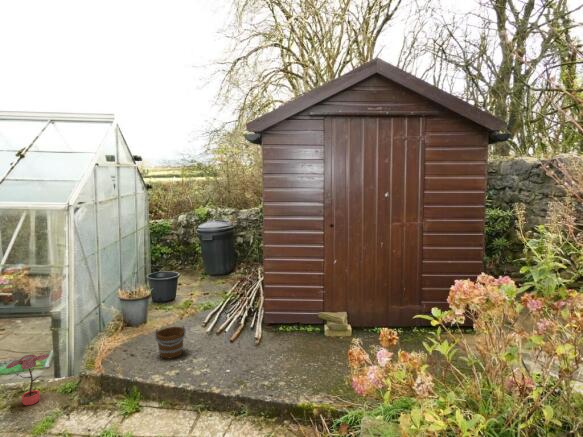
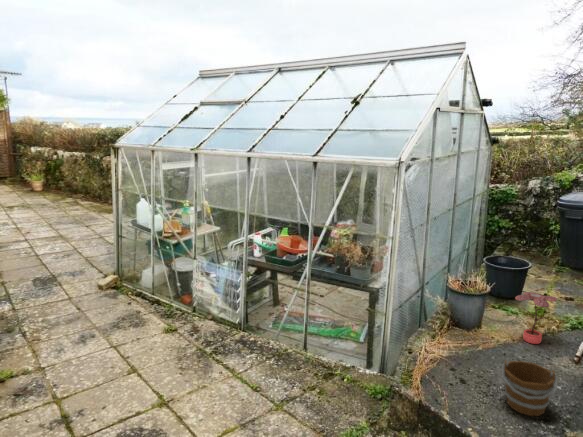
potted plant: present [6,354,49,405] -> present [515,292,557,344]

